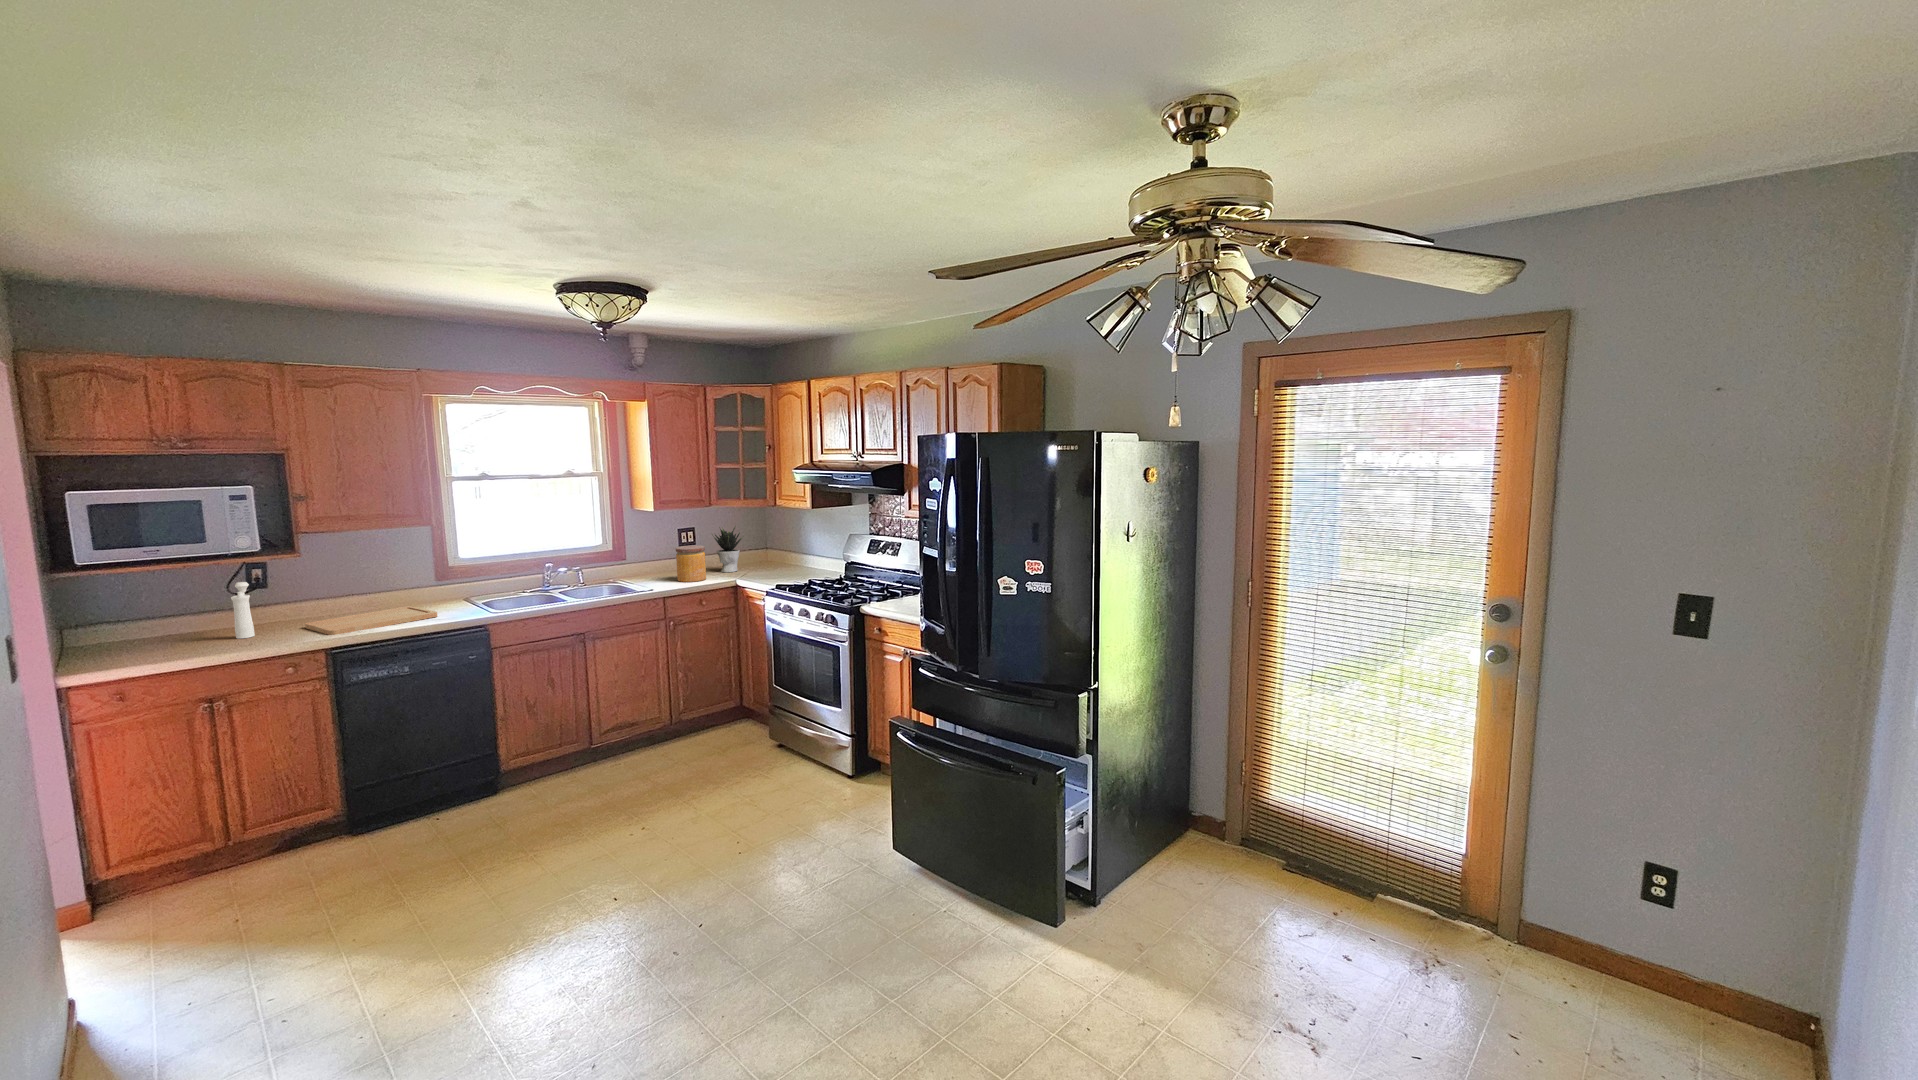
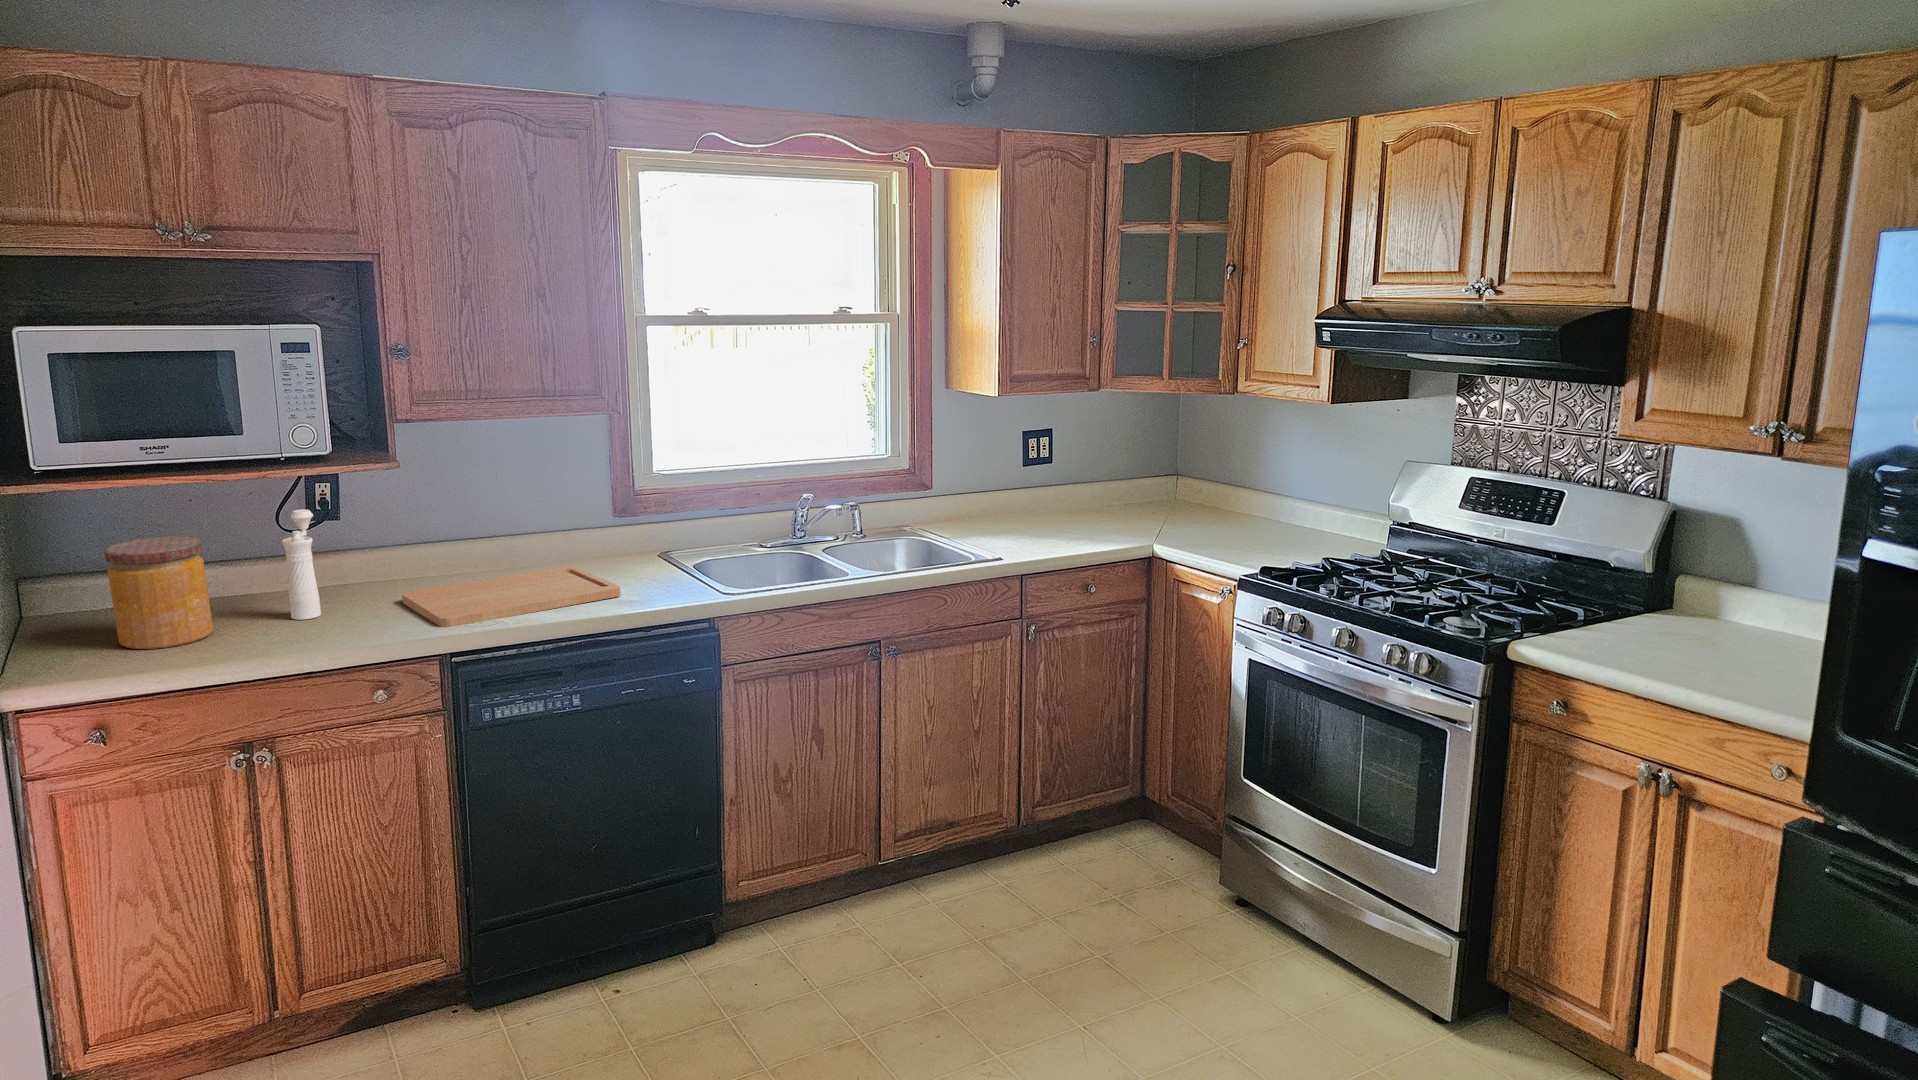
potted plant: present [713,527,742,572] -> none [1088,427,1151,524]
jar: present [676,545,706,582] -> present [104,536,213,649]

